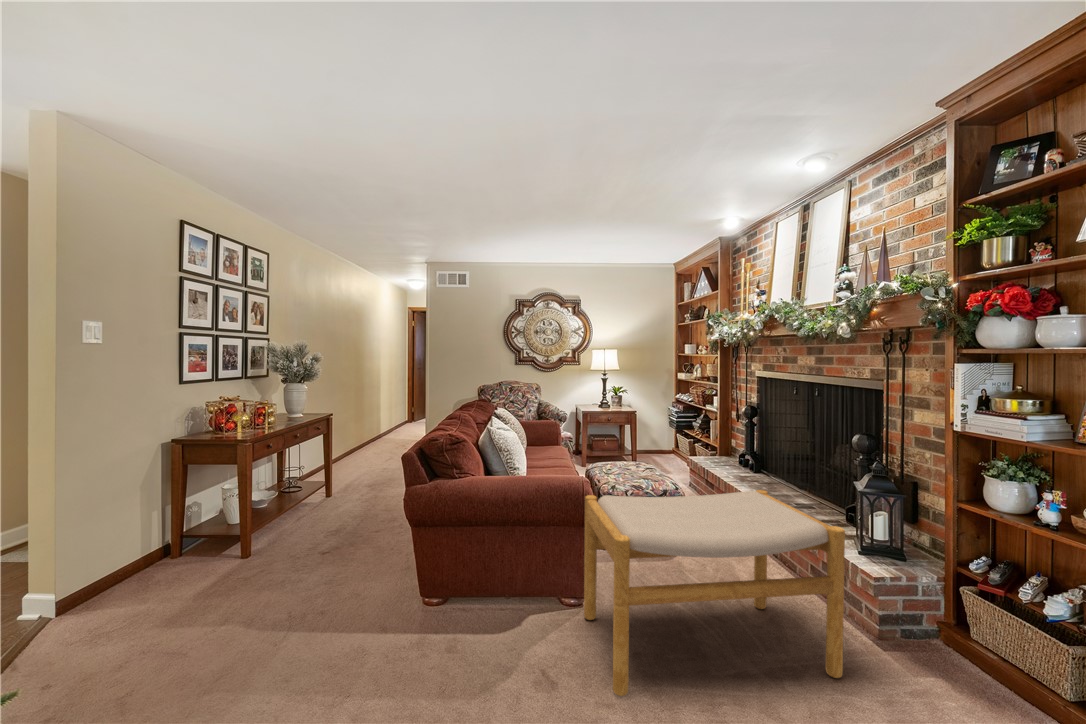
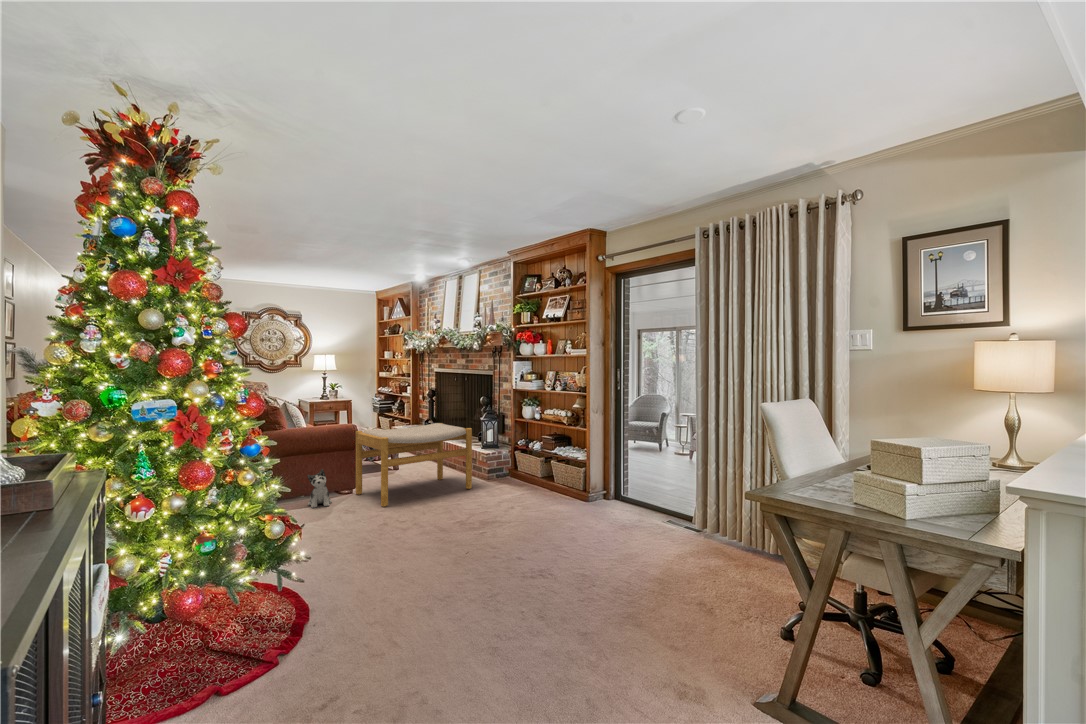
plush toy: none [488,569,533,648] -> present [307,469,332,508]

